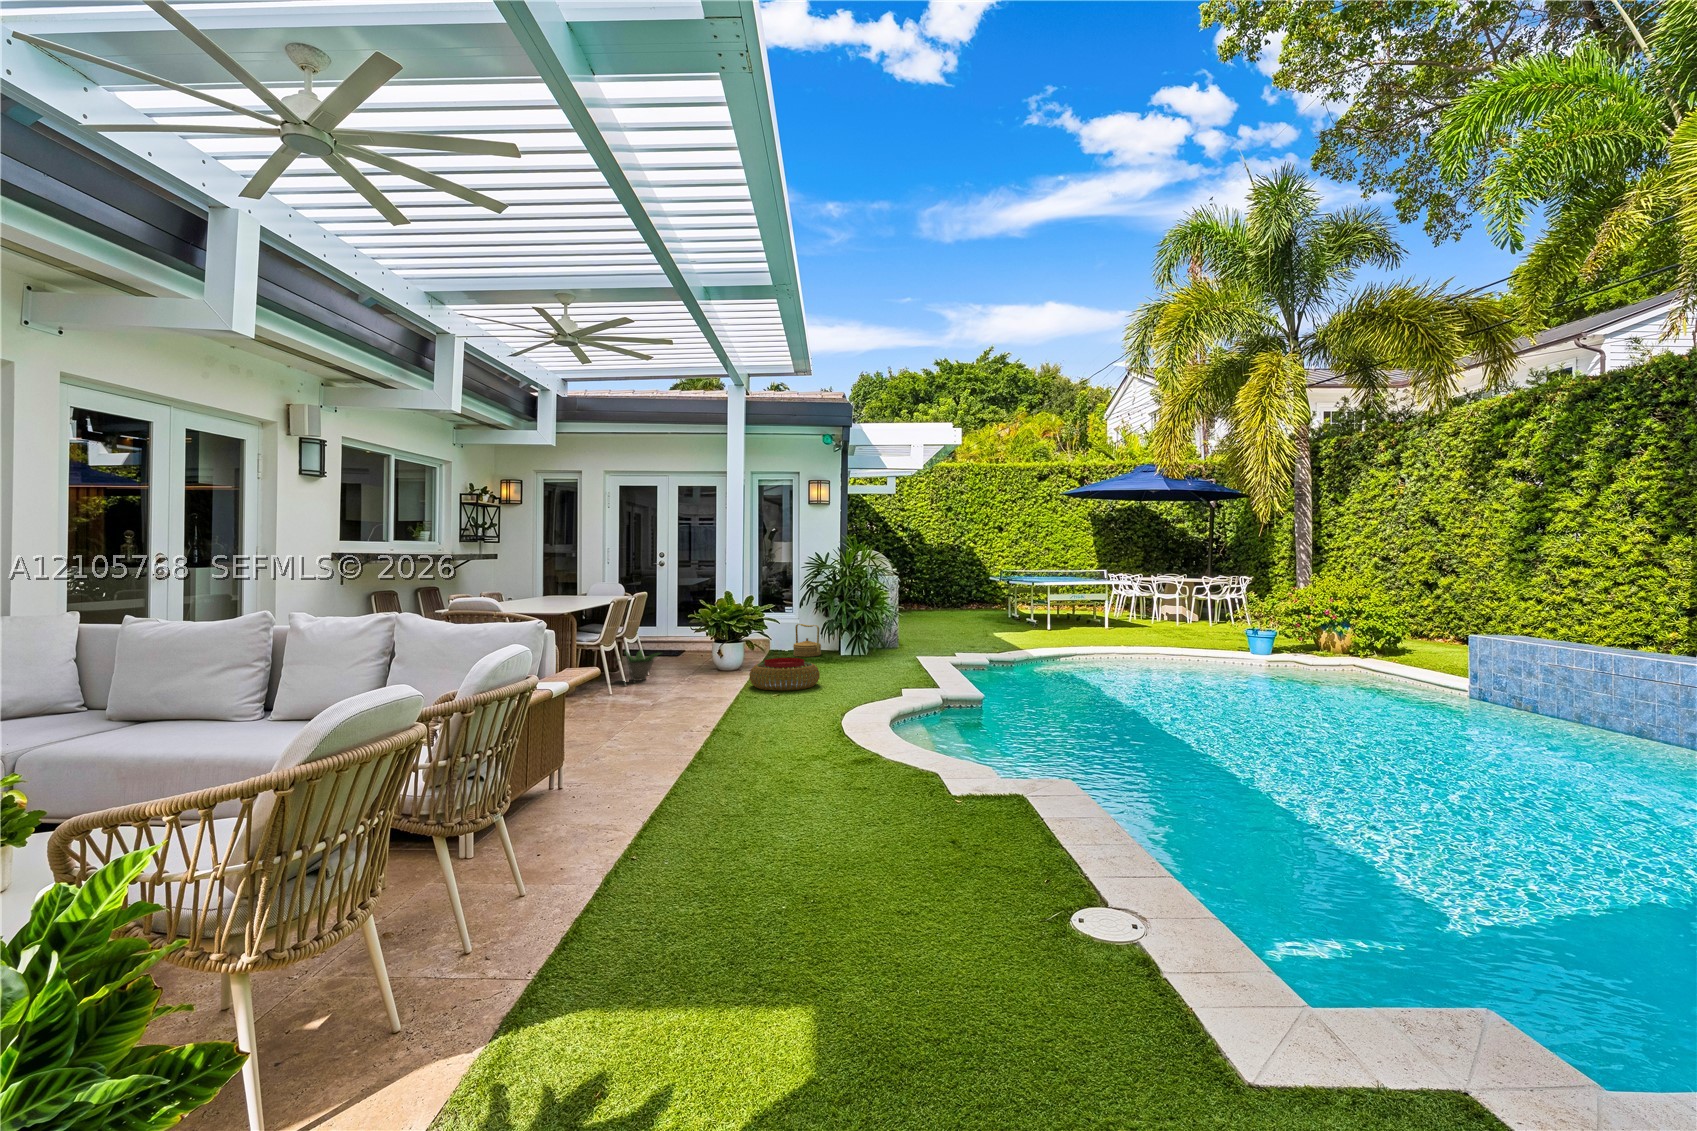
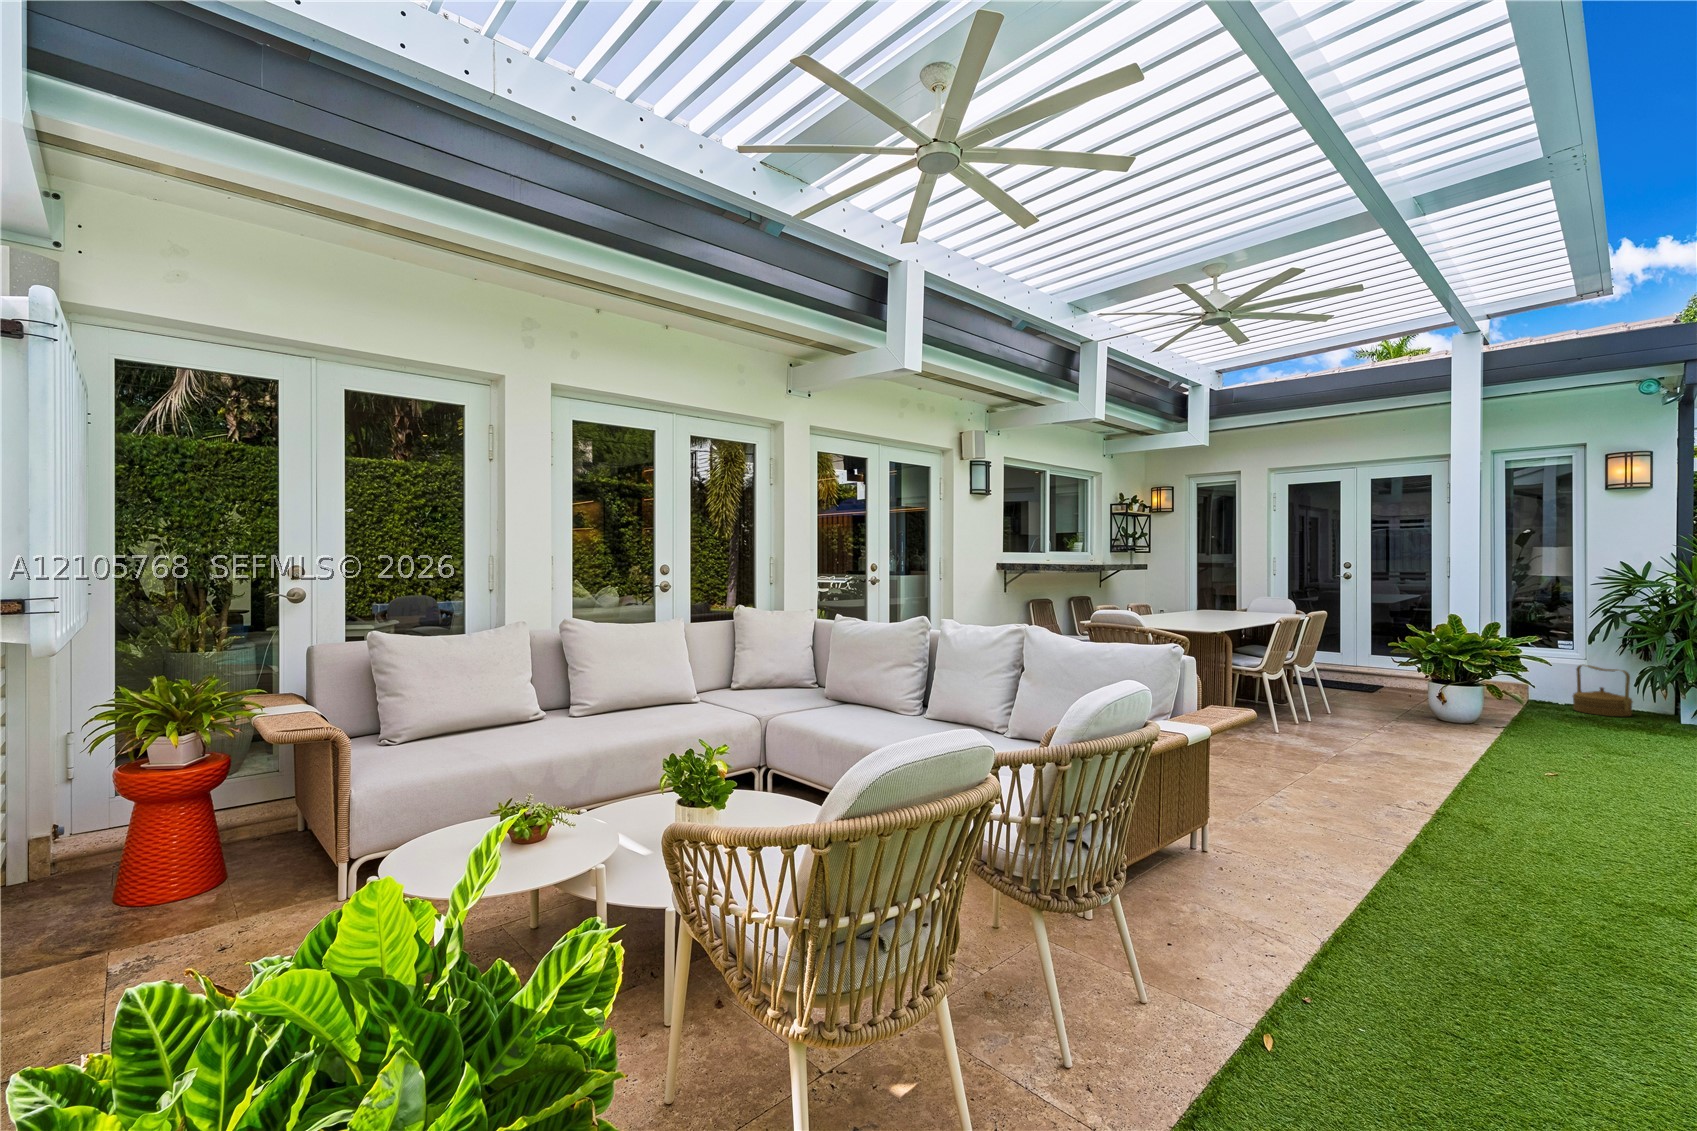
decorative plant: present [624,650,659,681] -> none [1279,680,1349,720]
pouf: present [749,658,820,691] -> none [1504,722,1660,782]

